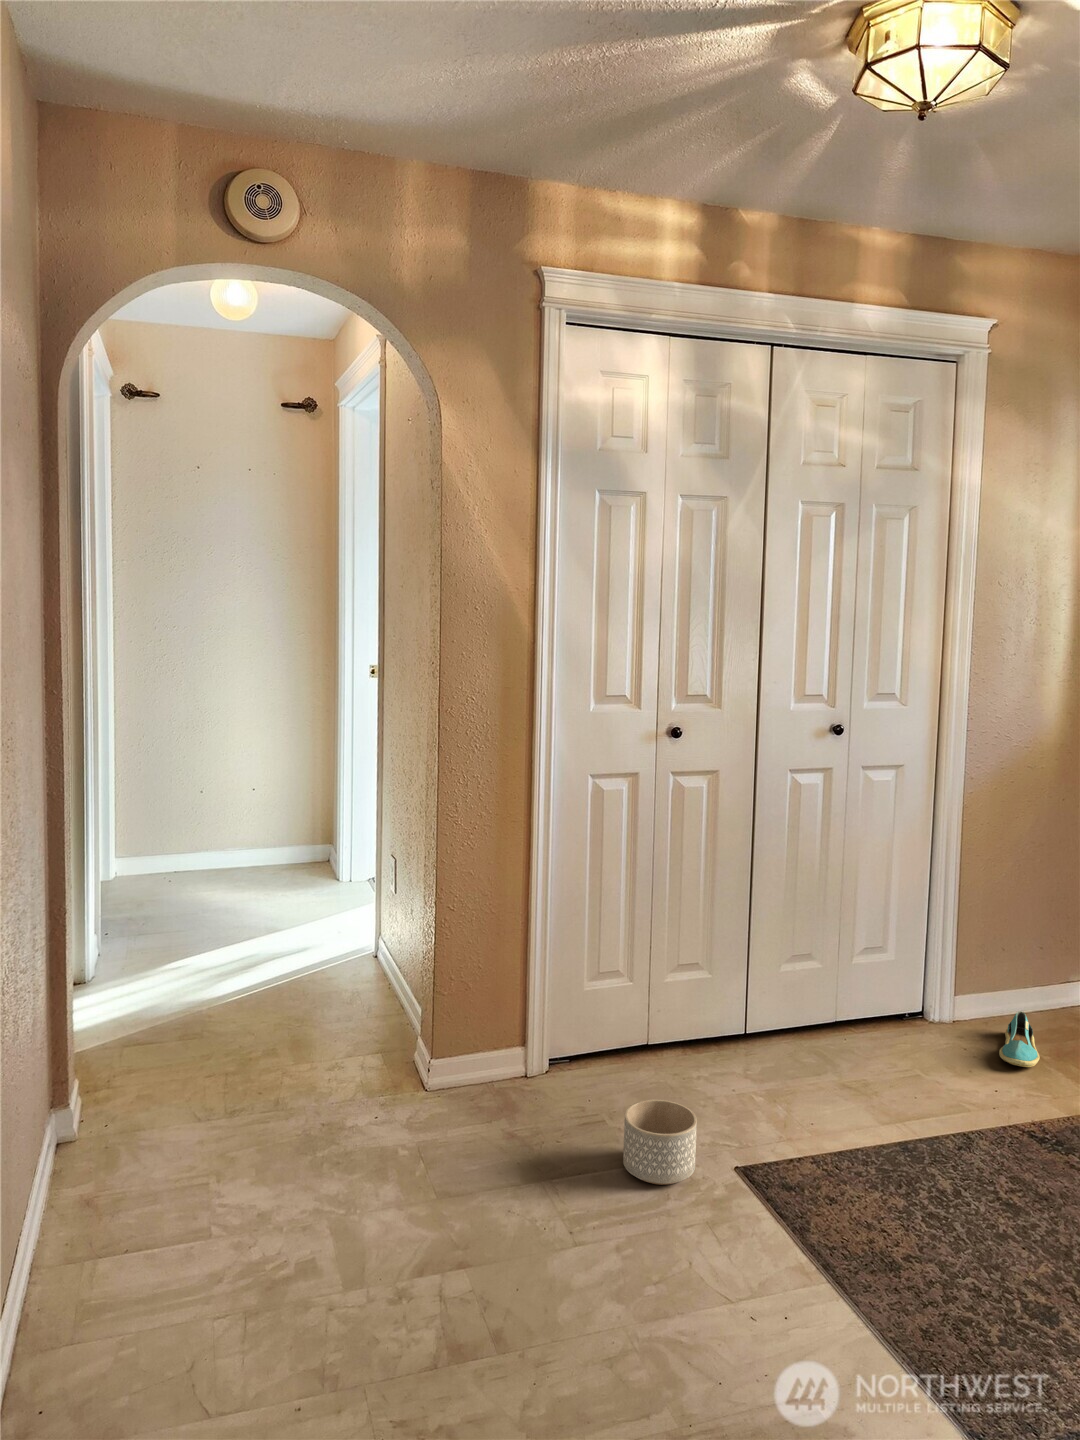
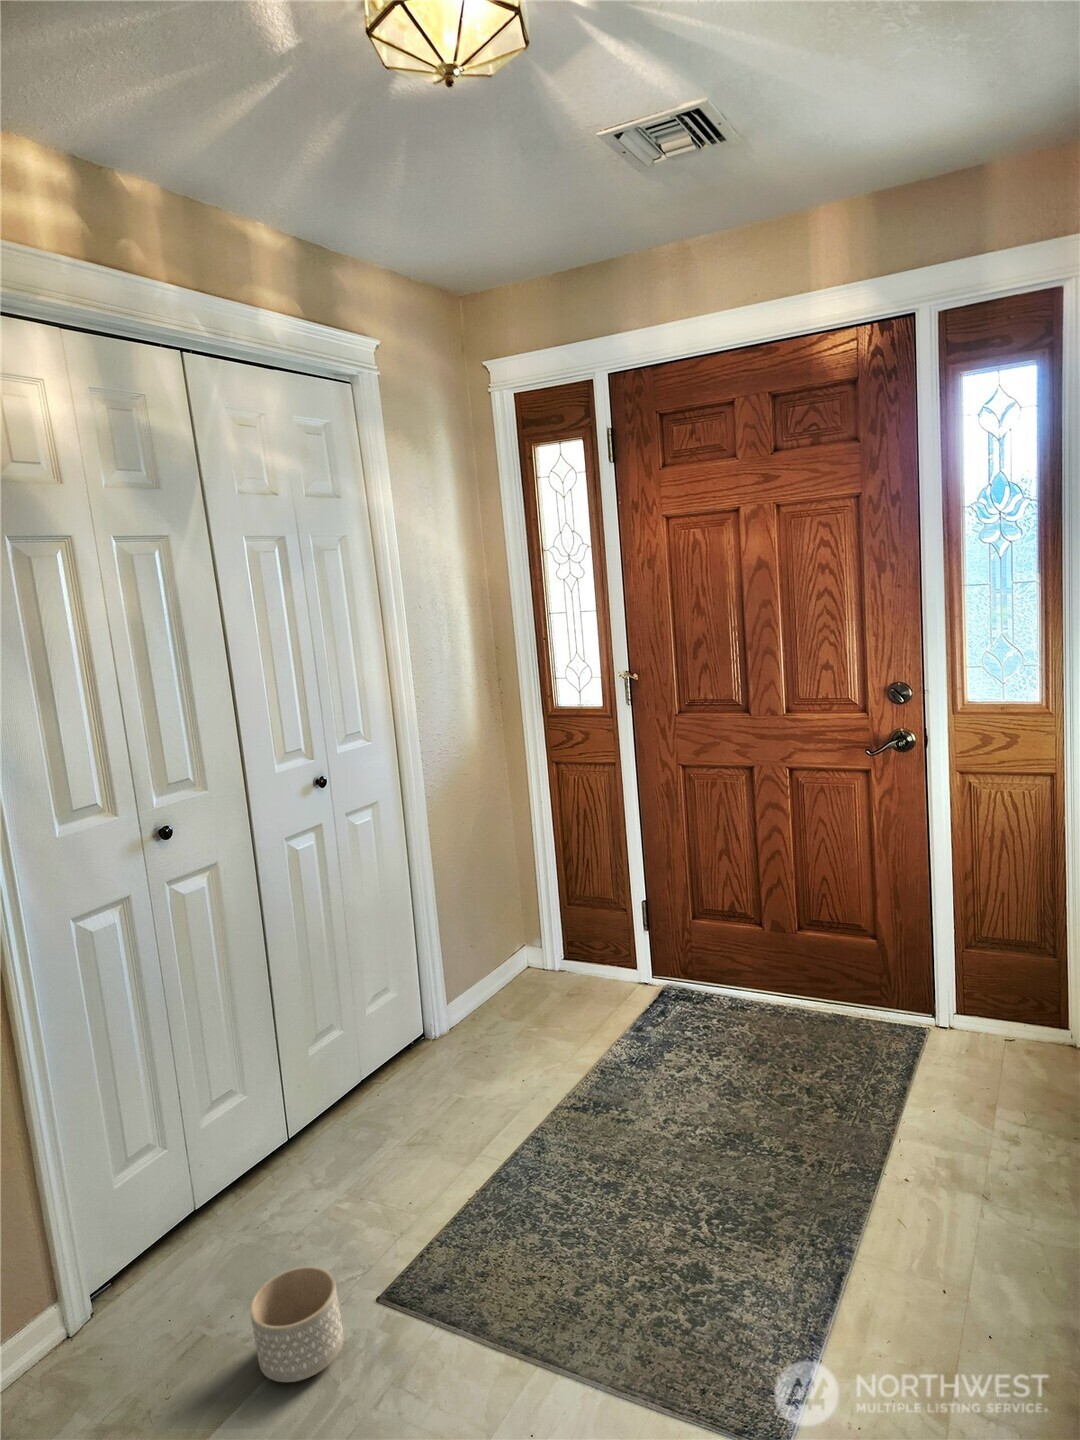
shoe: present [999,1011,1040,1067] -> none [494,997,536,1050]

